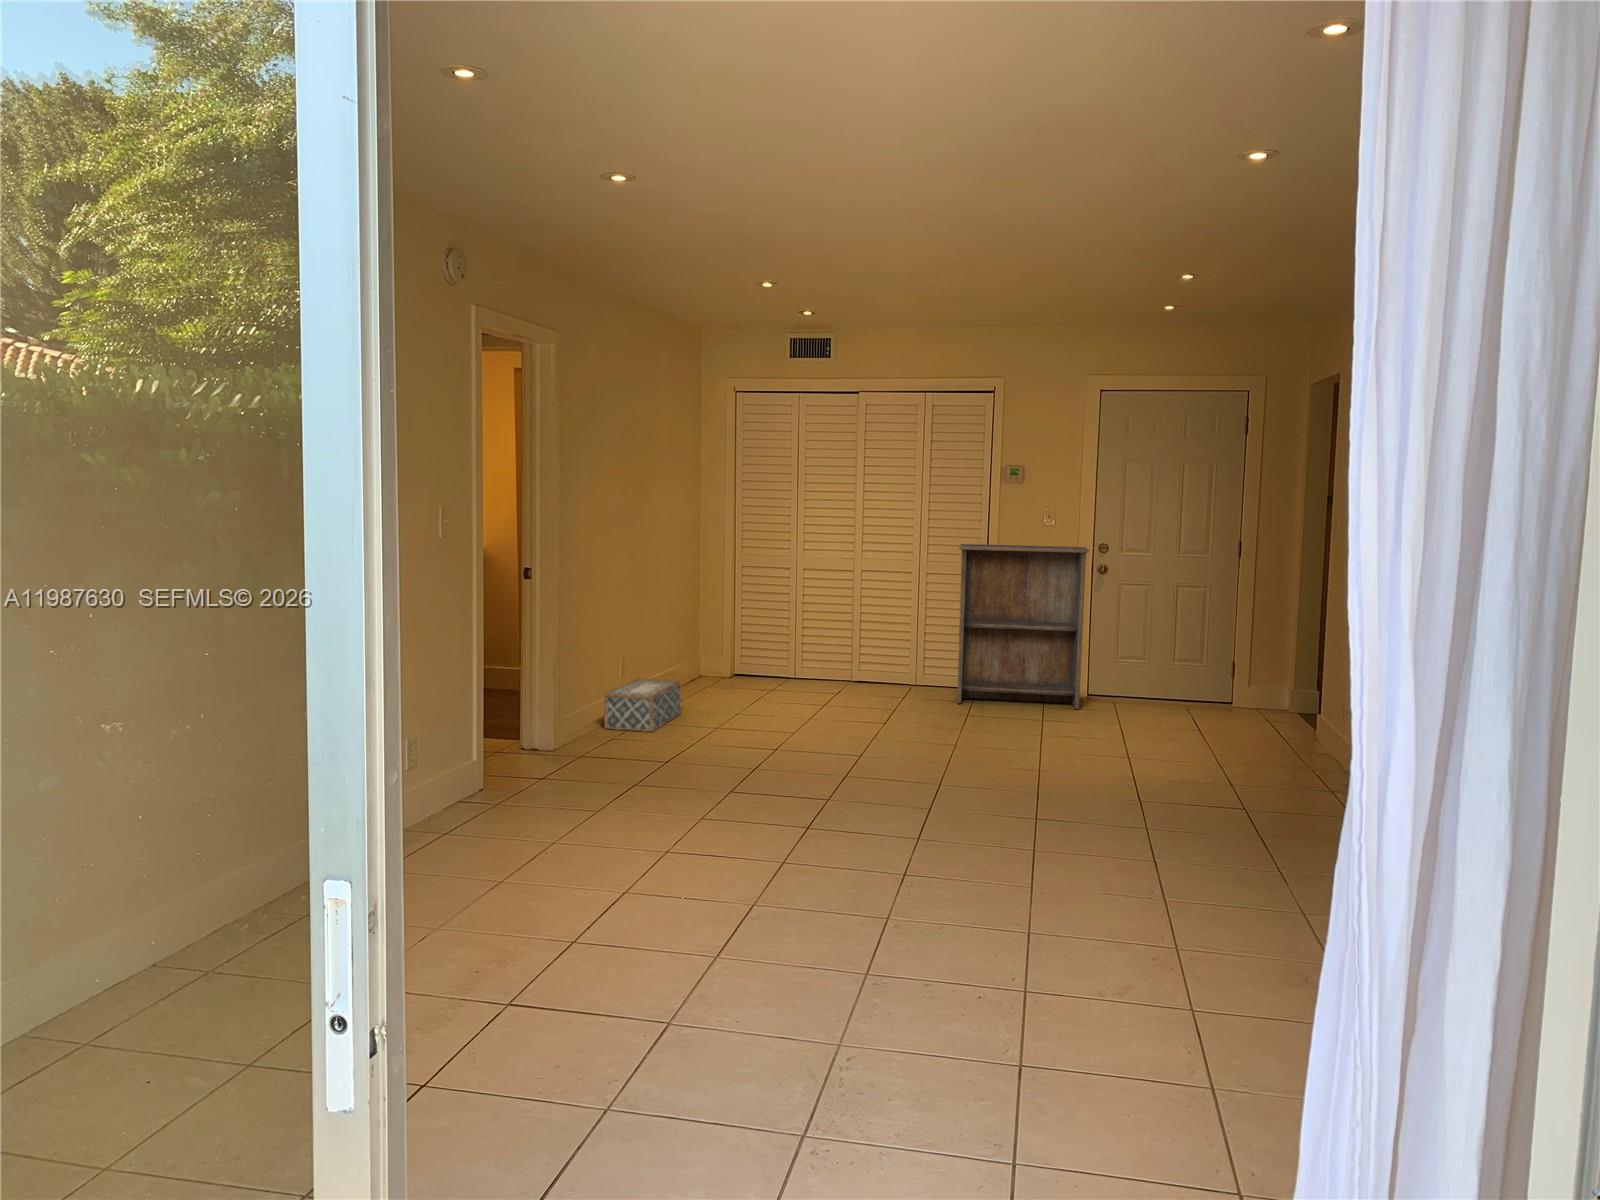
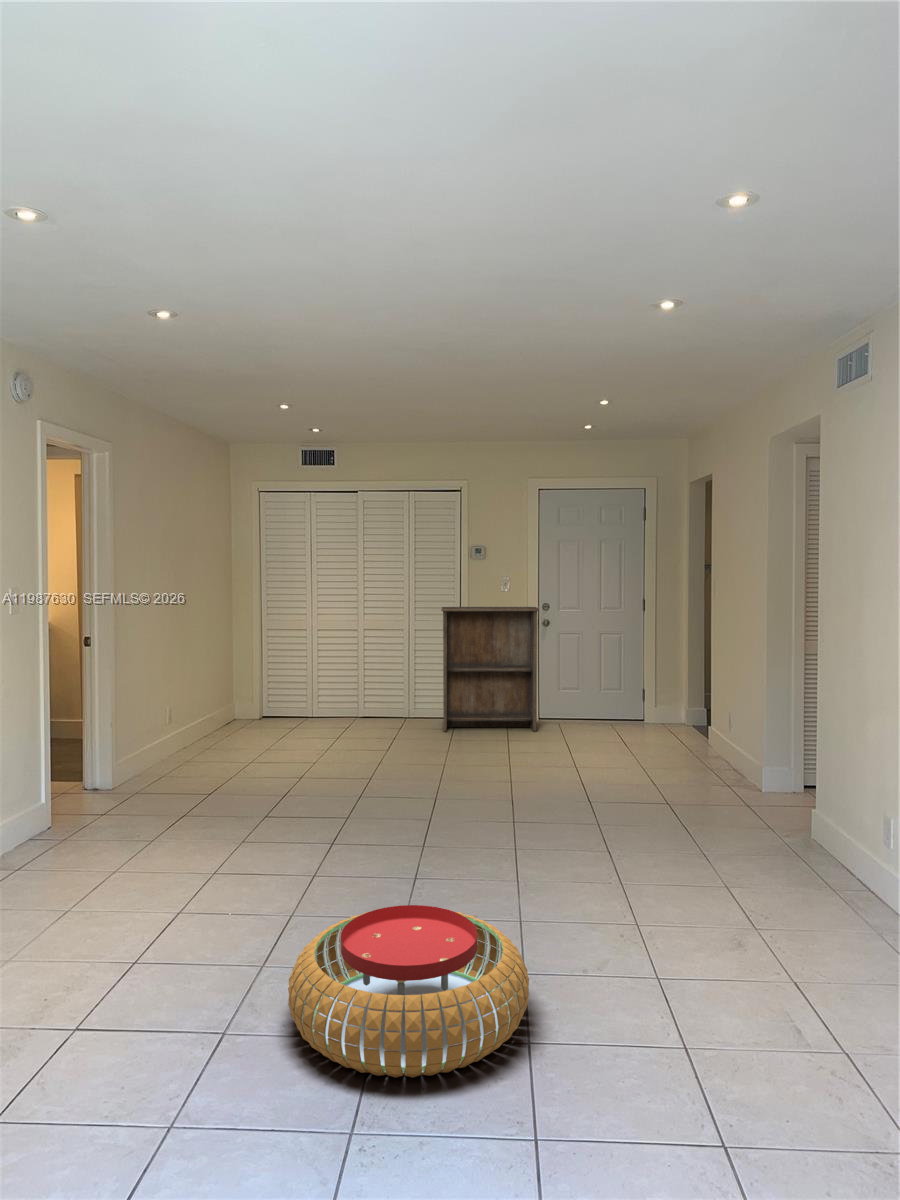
woven basket: present [604,679,681,732] -> none [155,725,221,769]
pouf: none [742,899,1024,1087] -> present [288,905,529,1078]

